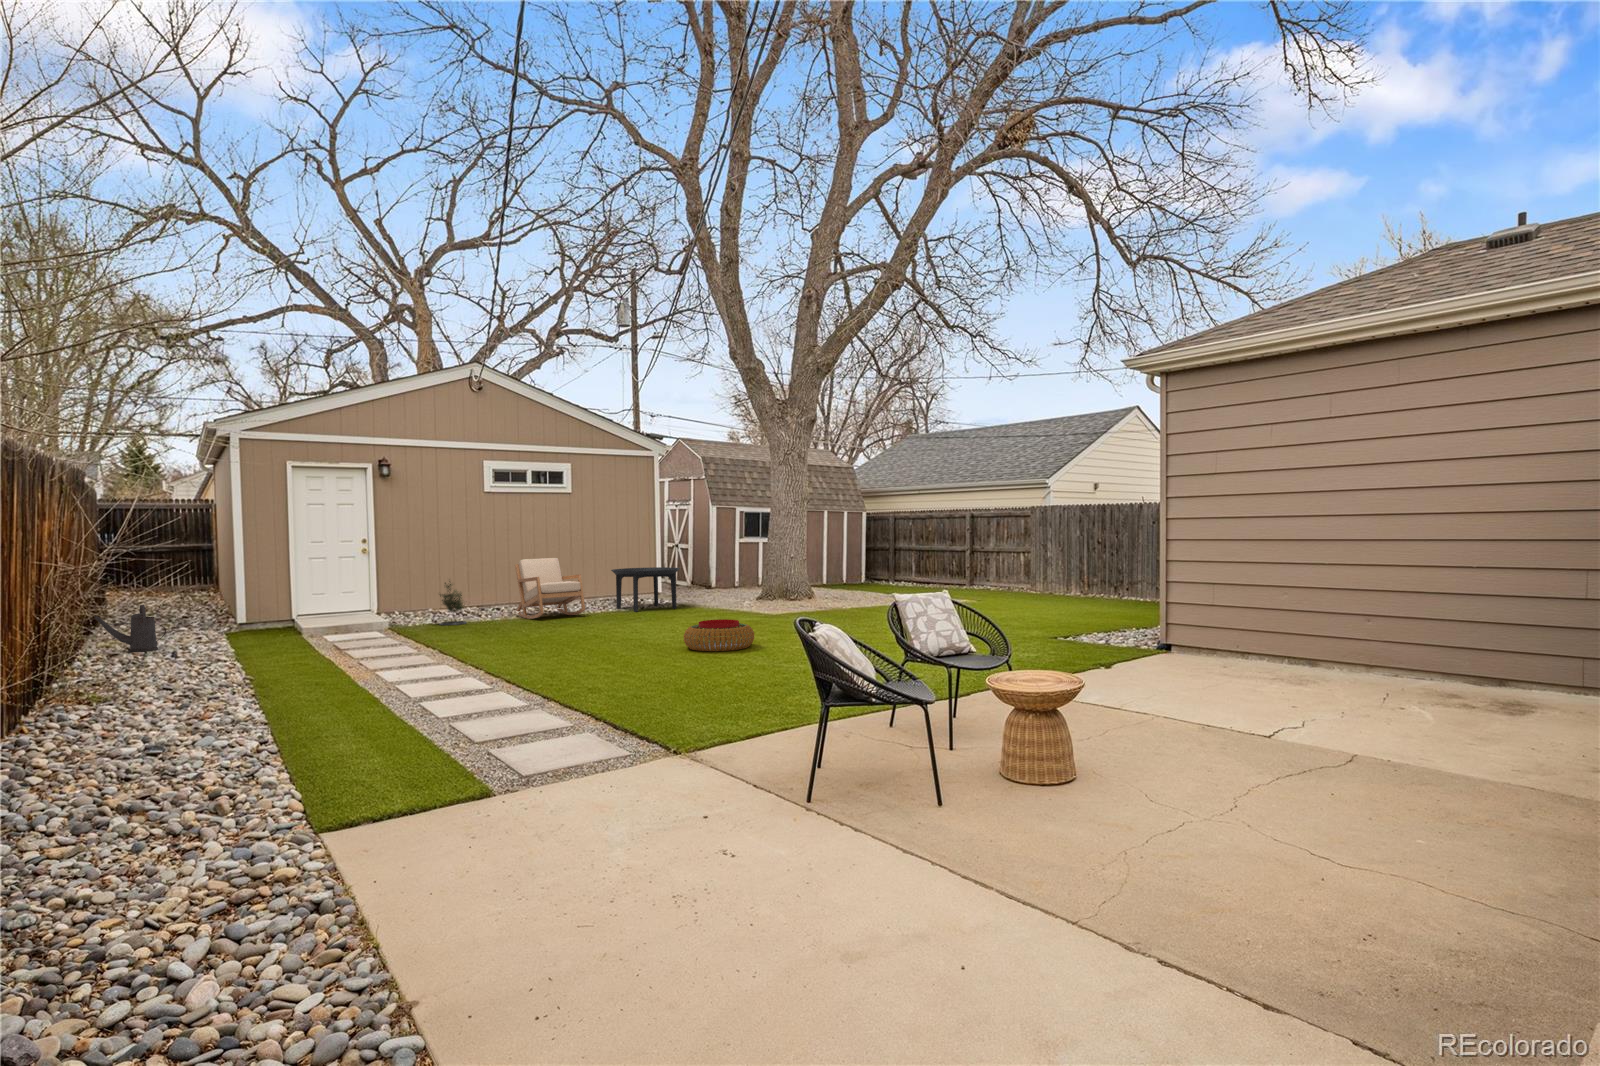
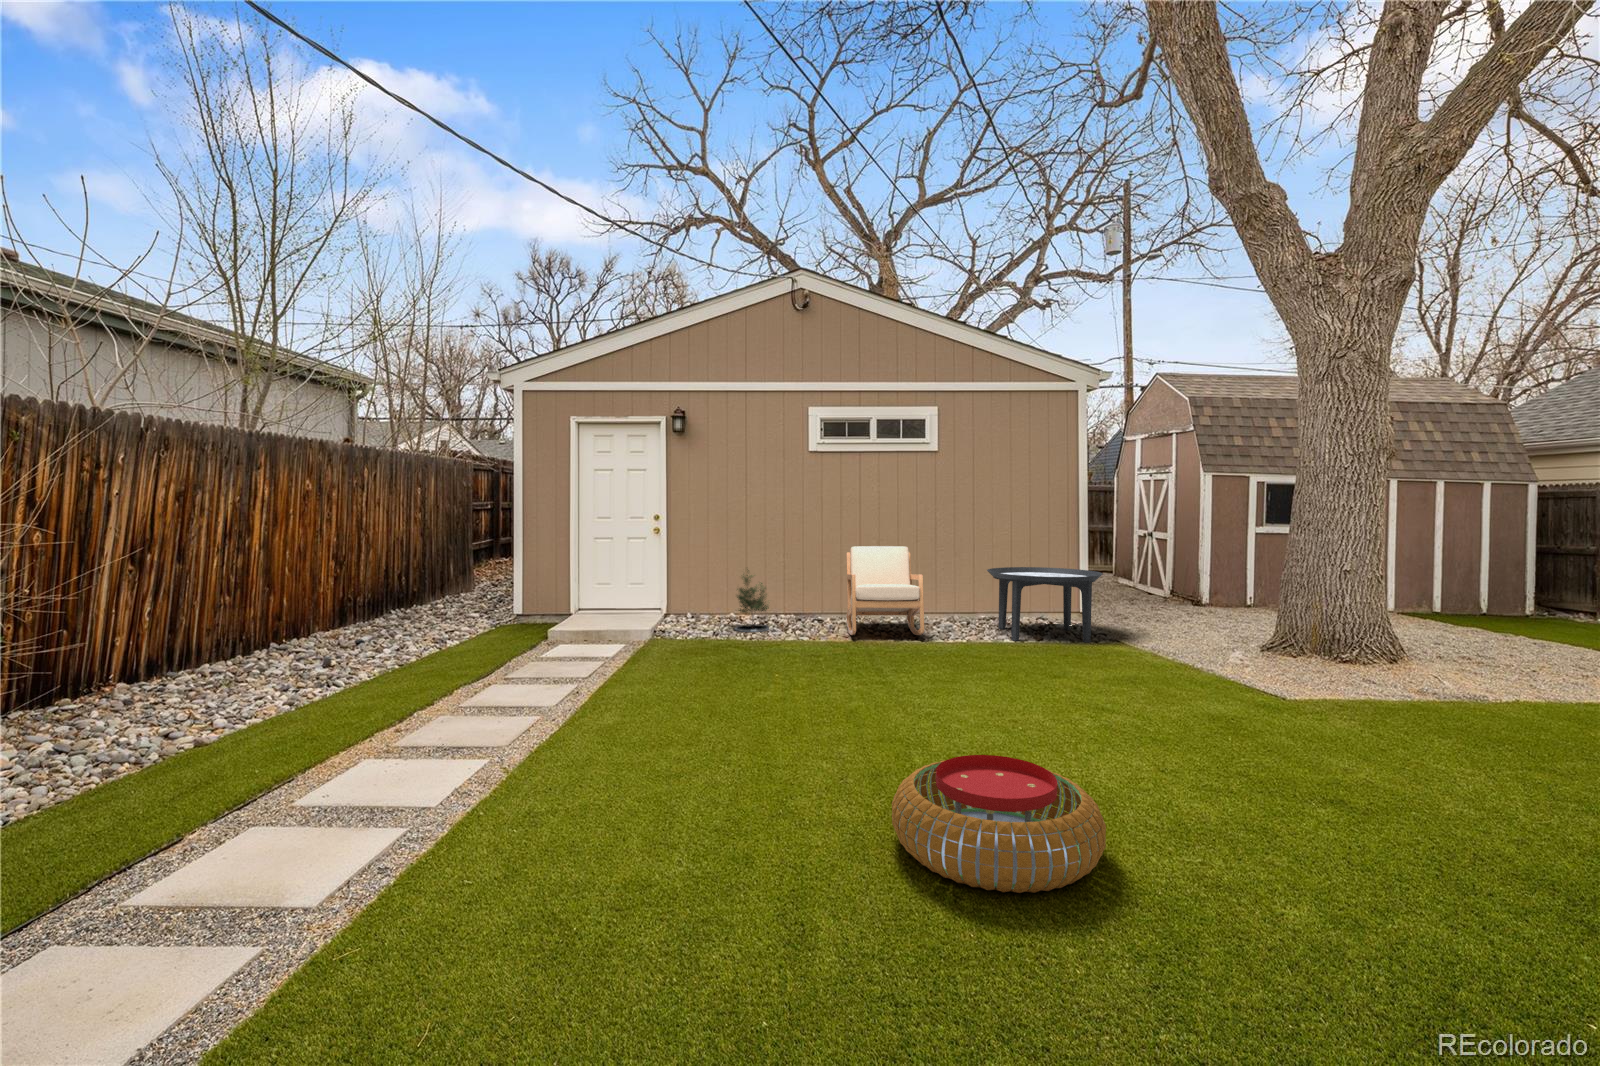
watering can: present [95,605,166,652] -> none [380,577,445,629]

